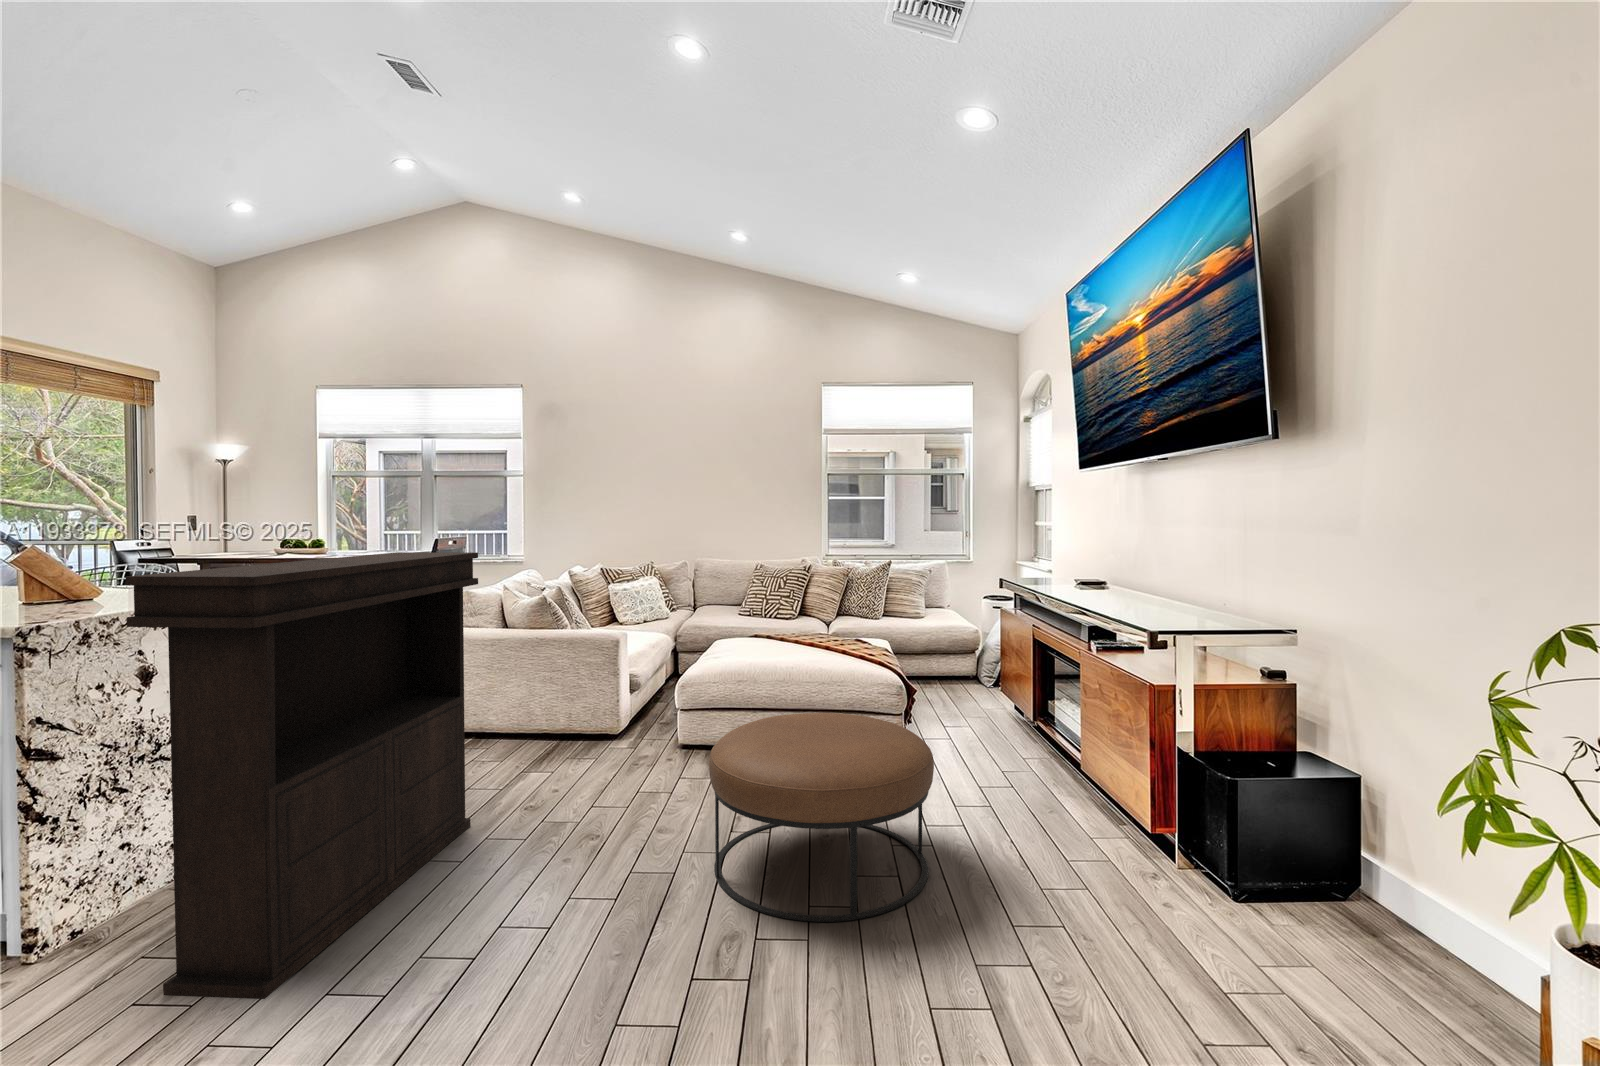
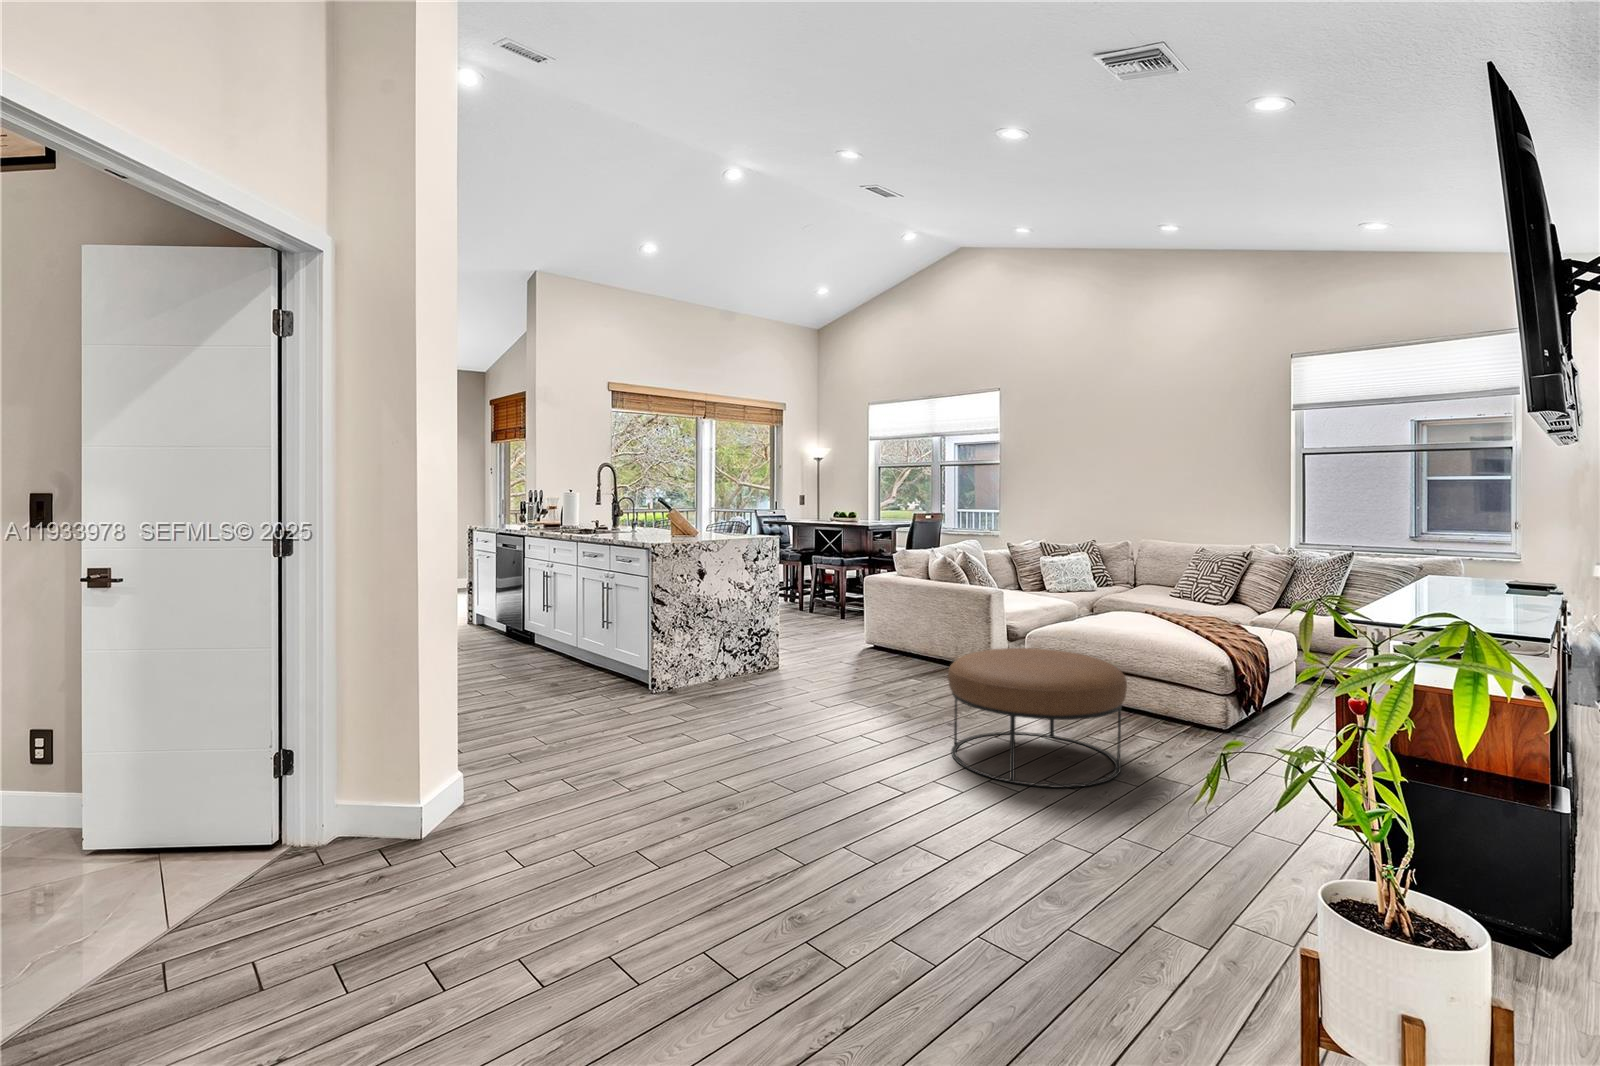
console table: present [126,552,478,999] -> none [674,517,859,725]

